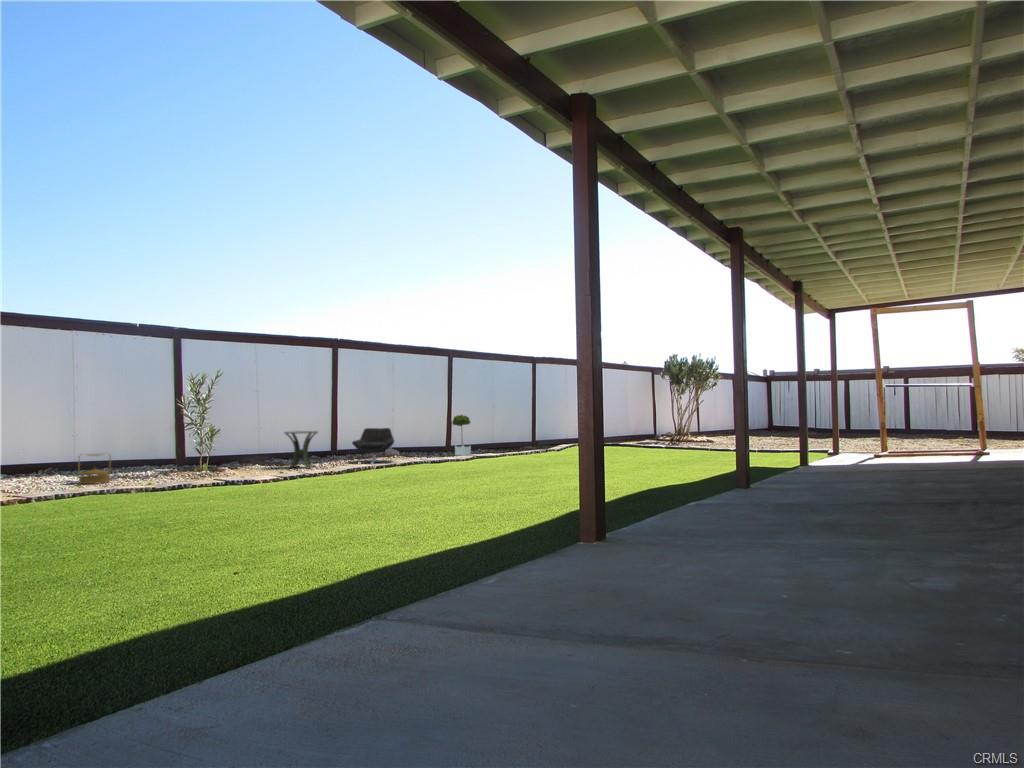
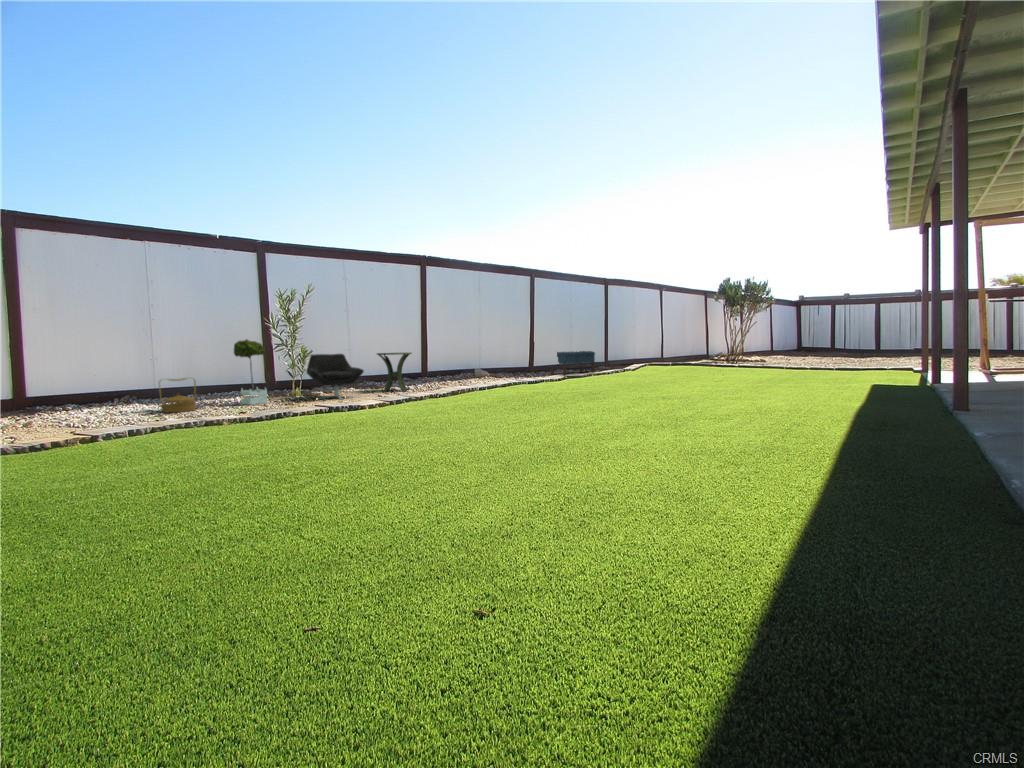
potted tree: present [452,415,471,456] -> present [234,339,267,405]
lounge chair: present [352,428,394,464] -> present [307,354,364,399]
bench: none [471,430,519,454] -> present [551,351,595,375]

